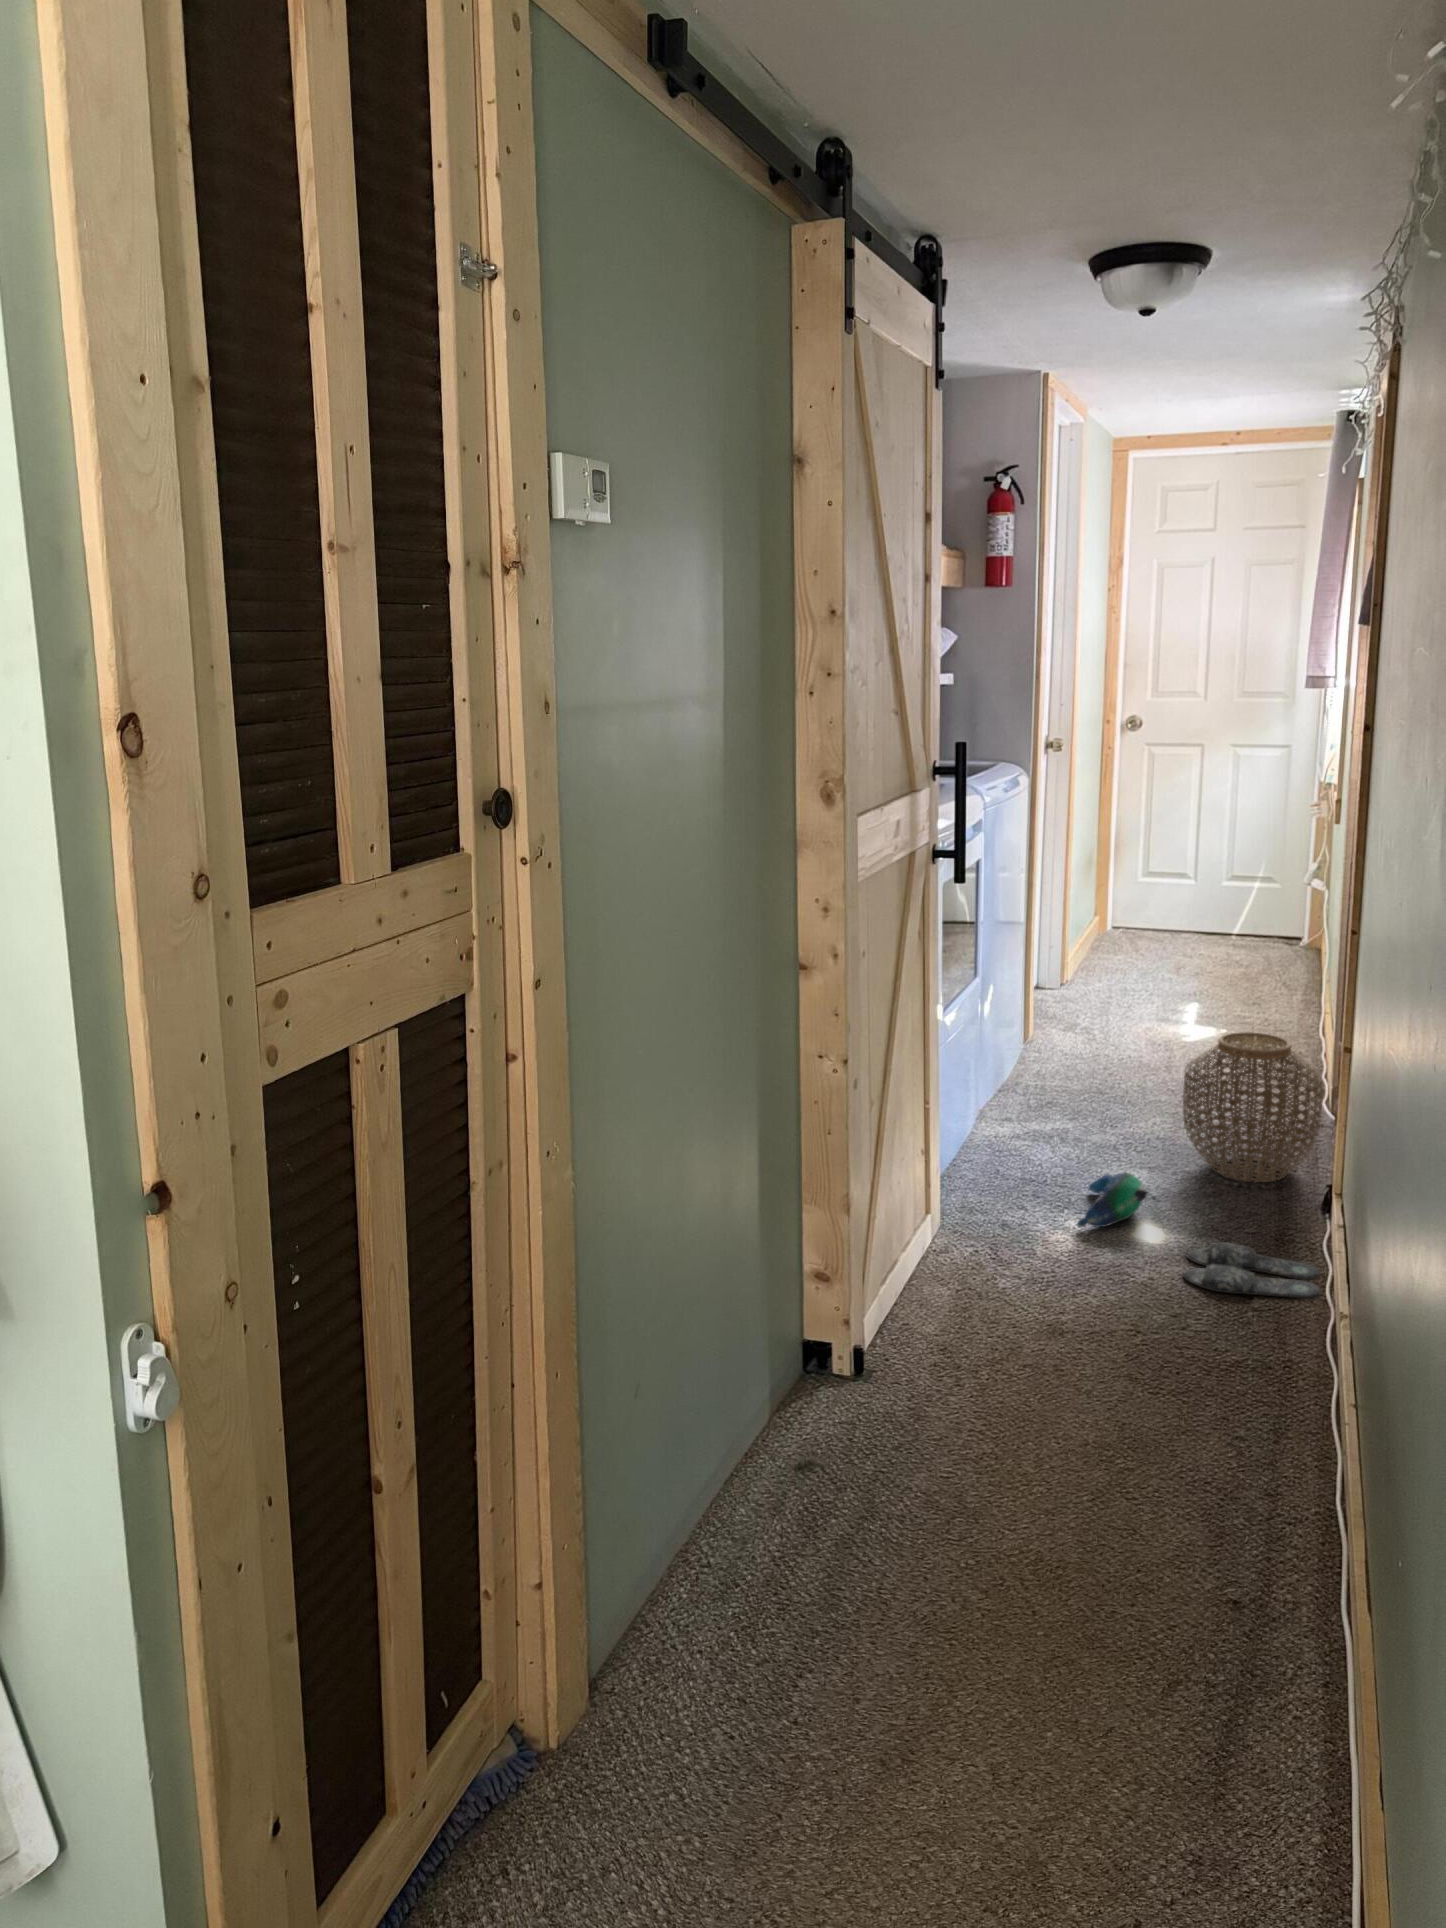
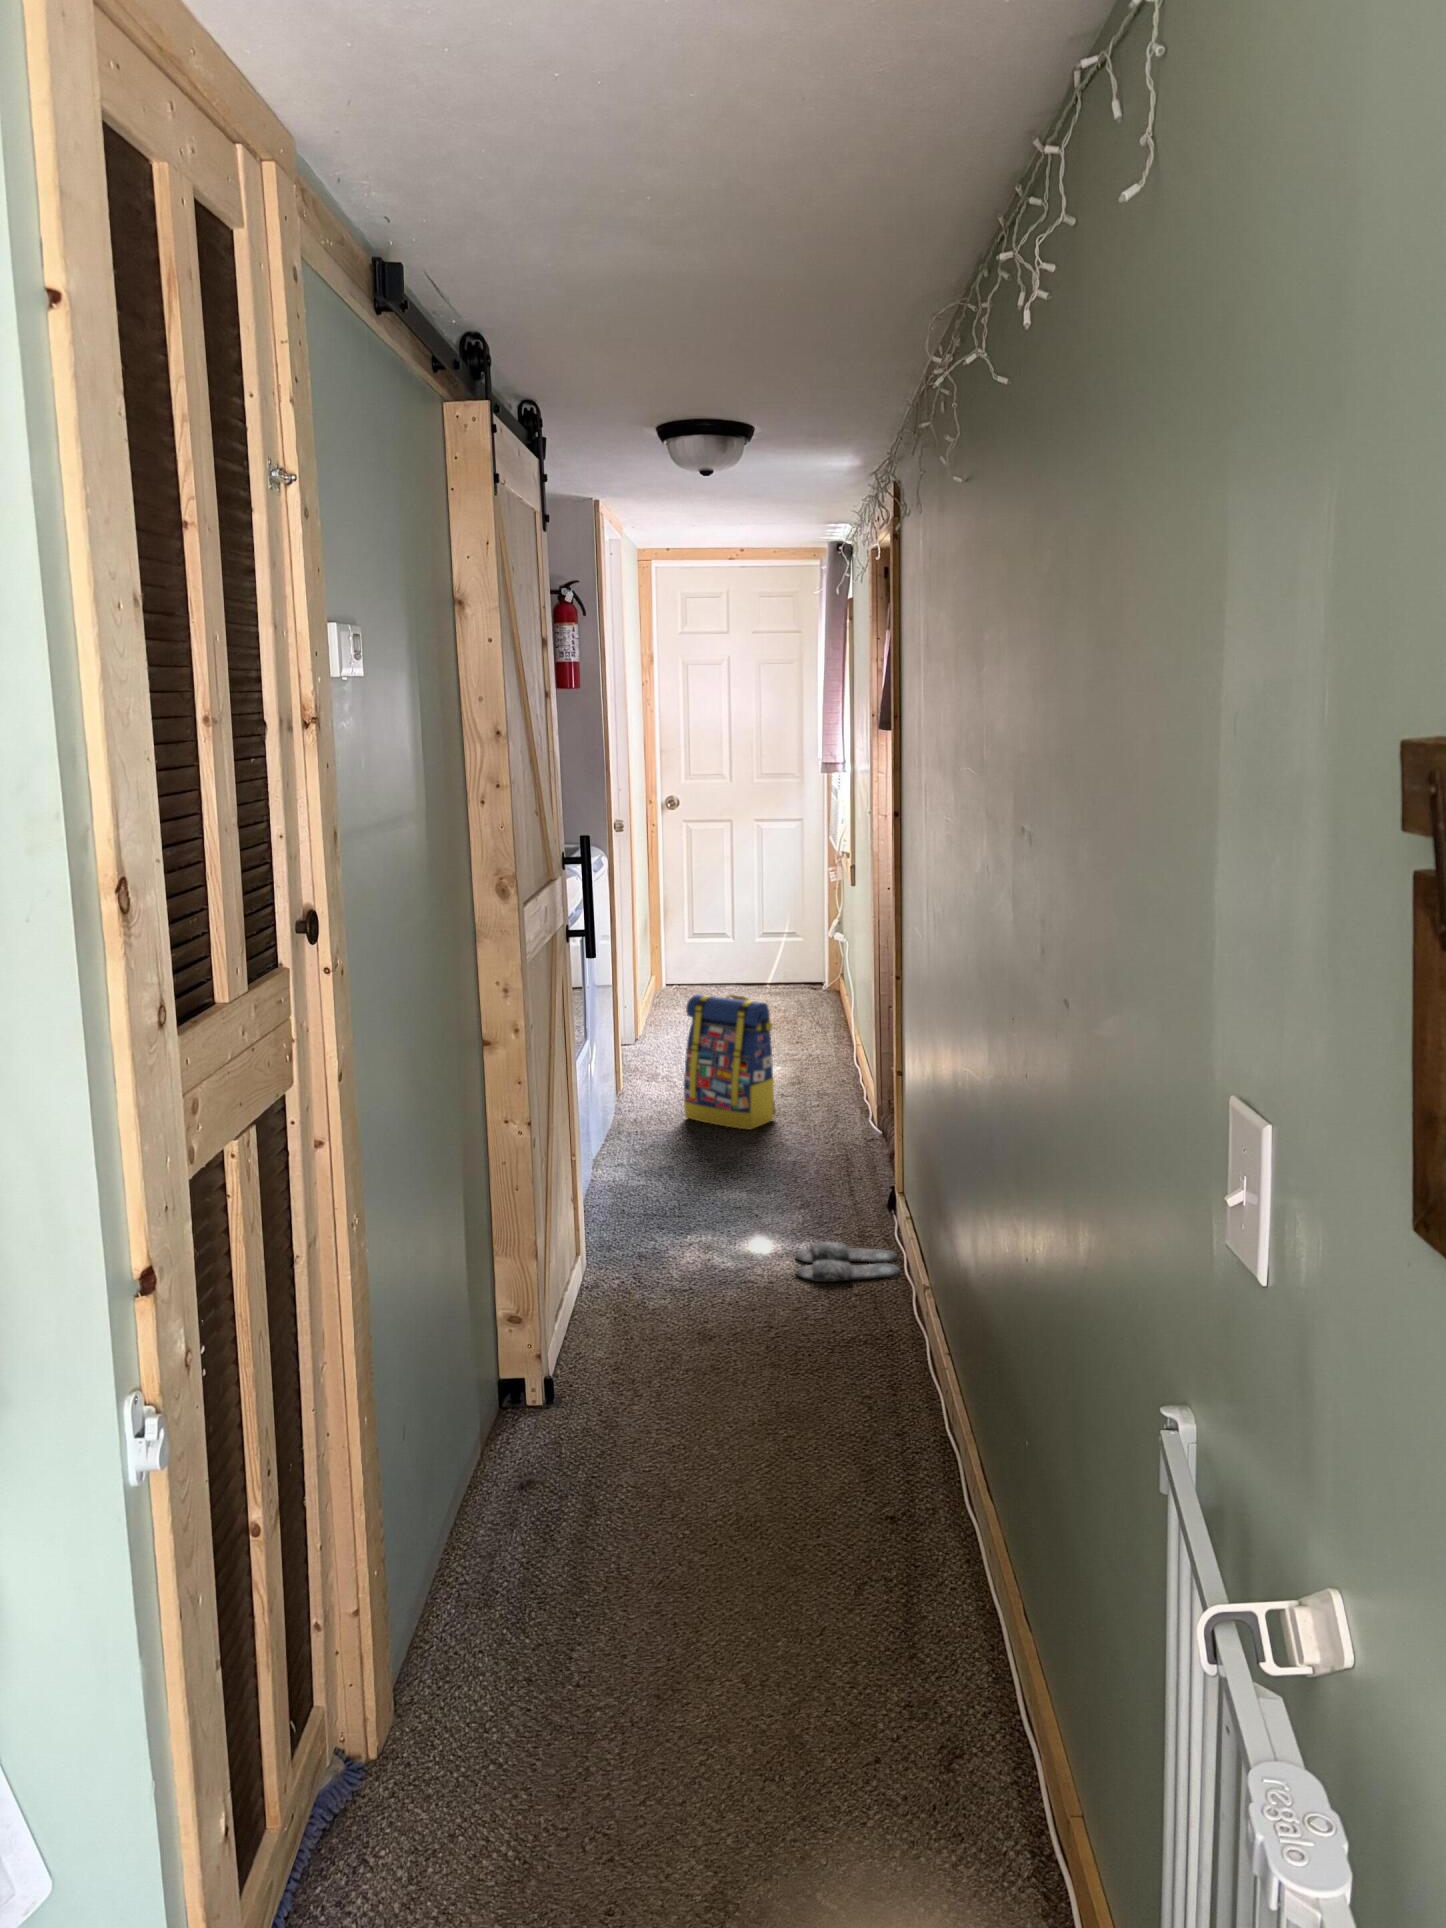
backpack: none [1094,936,1206,1098] -> present [684,994,776,1130]
woven basket: present [1183,1032,1323,1182] -> none [771,1067,878,1191]
plush toy: present [1077,1173,1148,1227] -> none [703,1195,757,1247]

